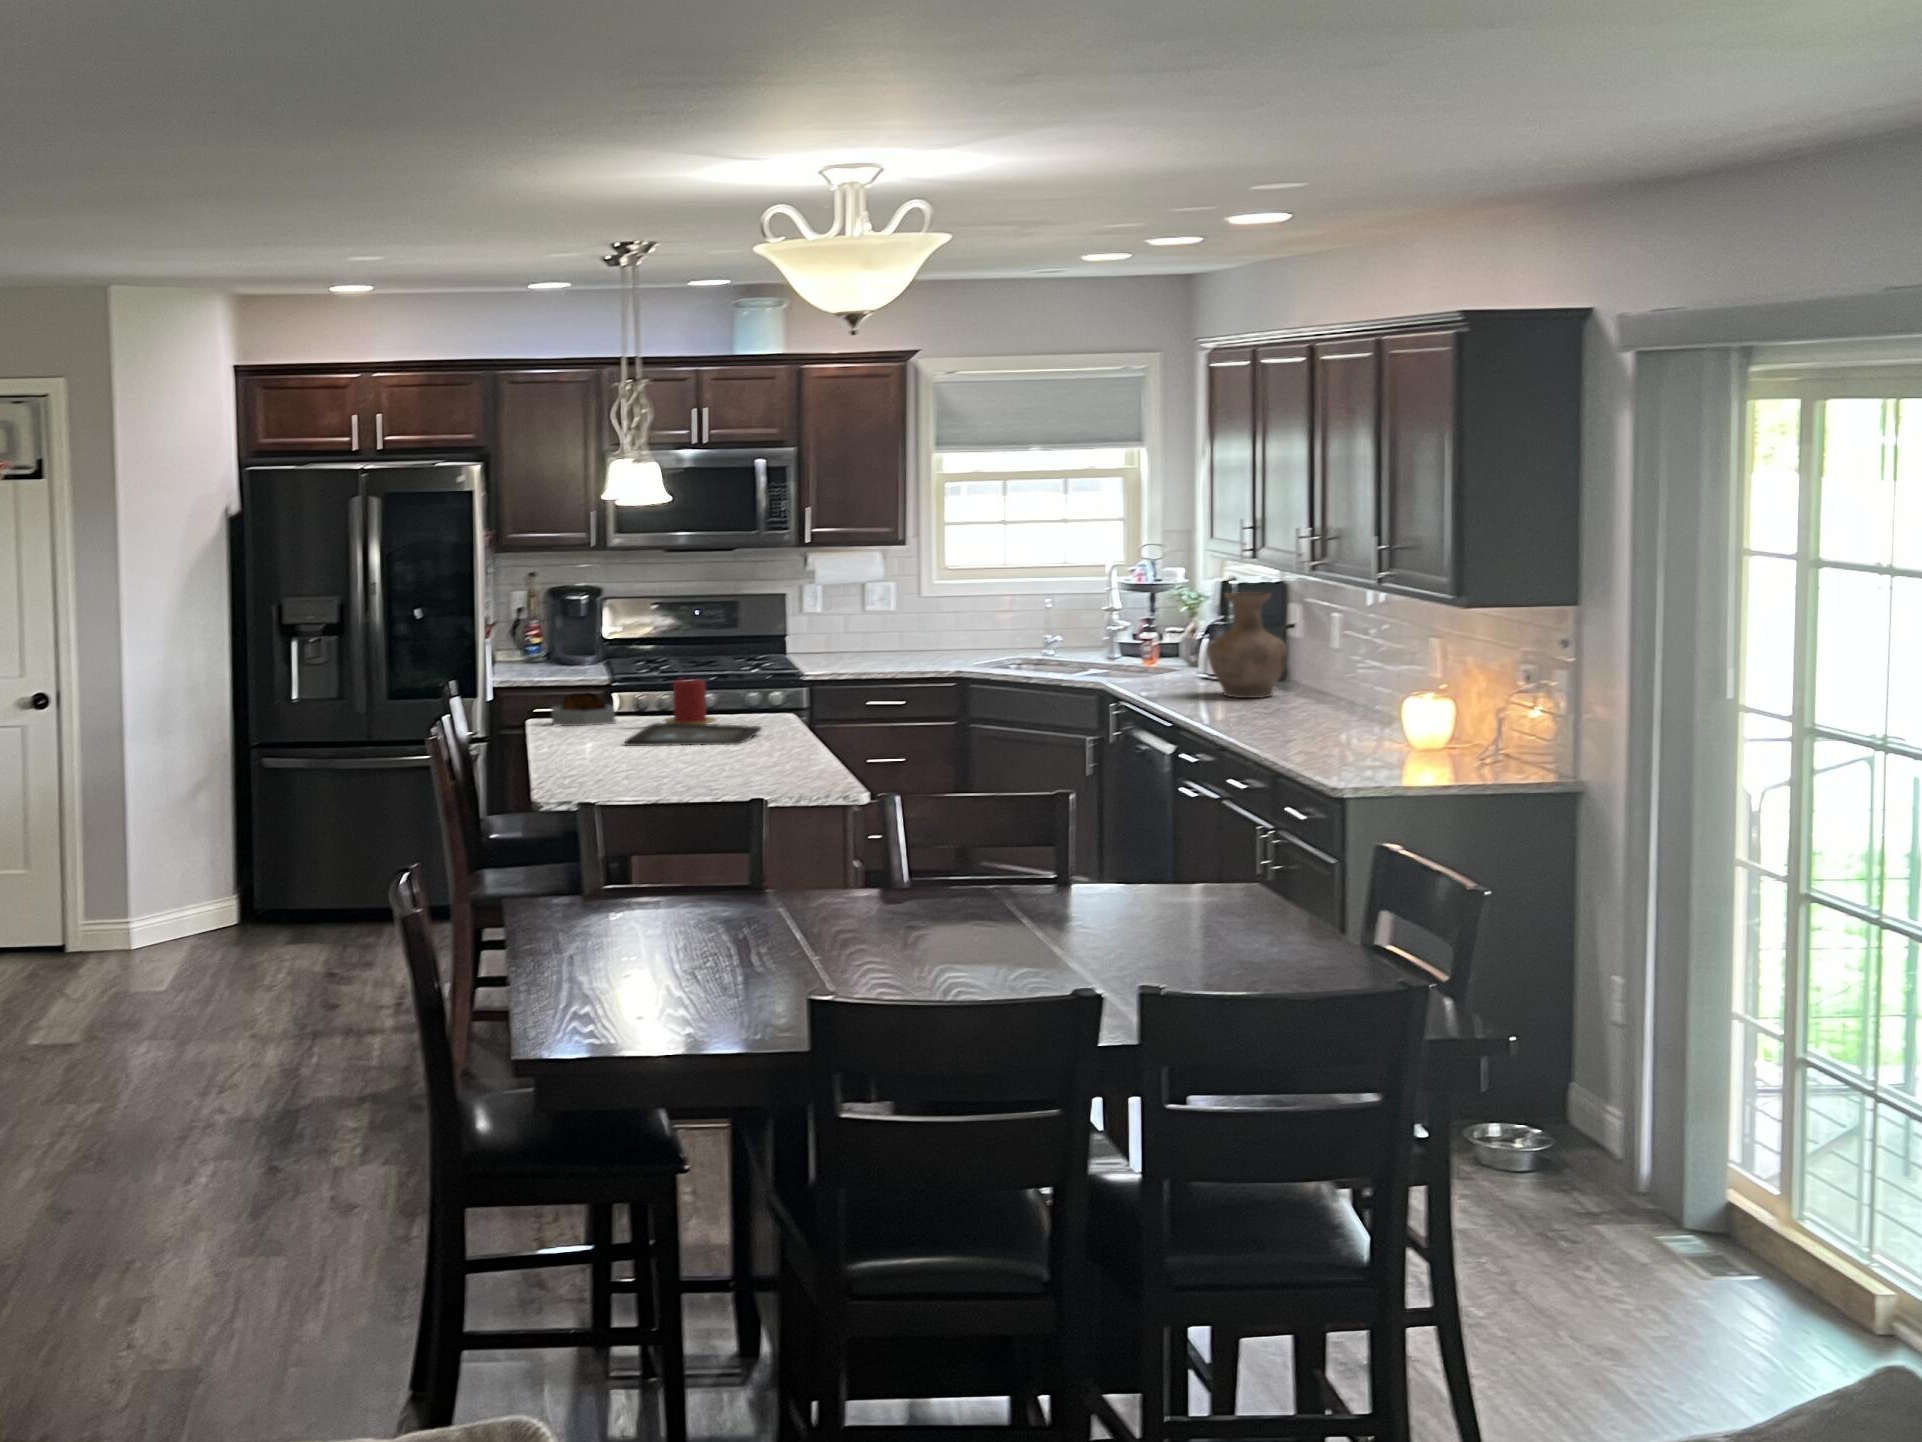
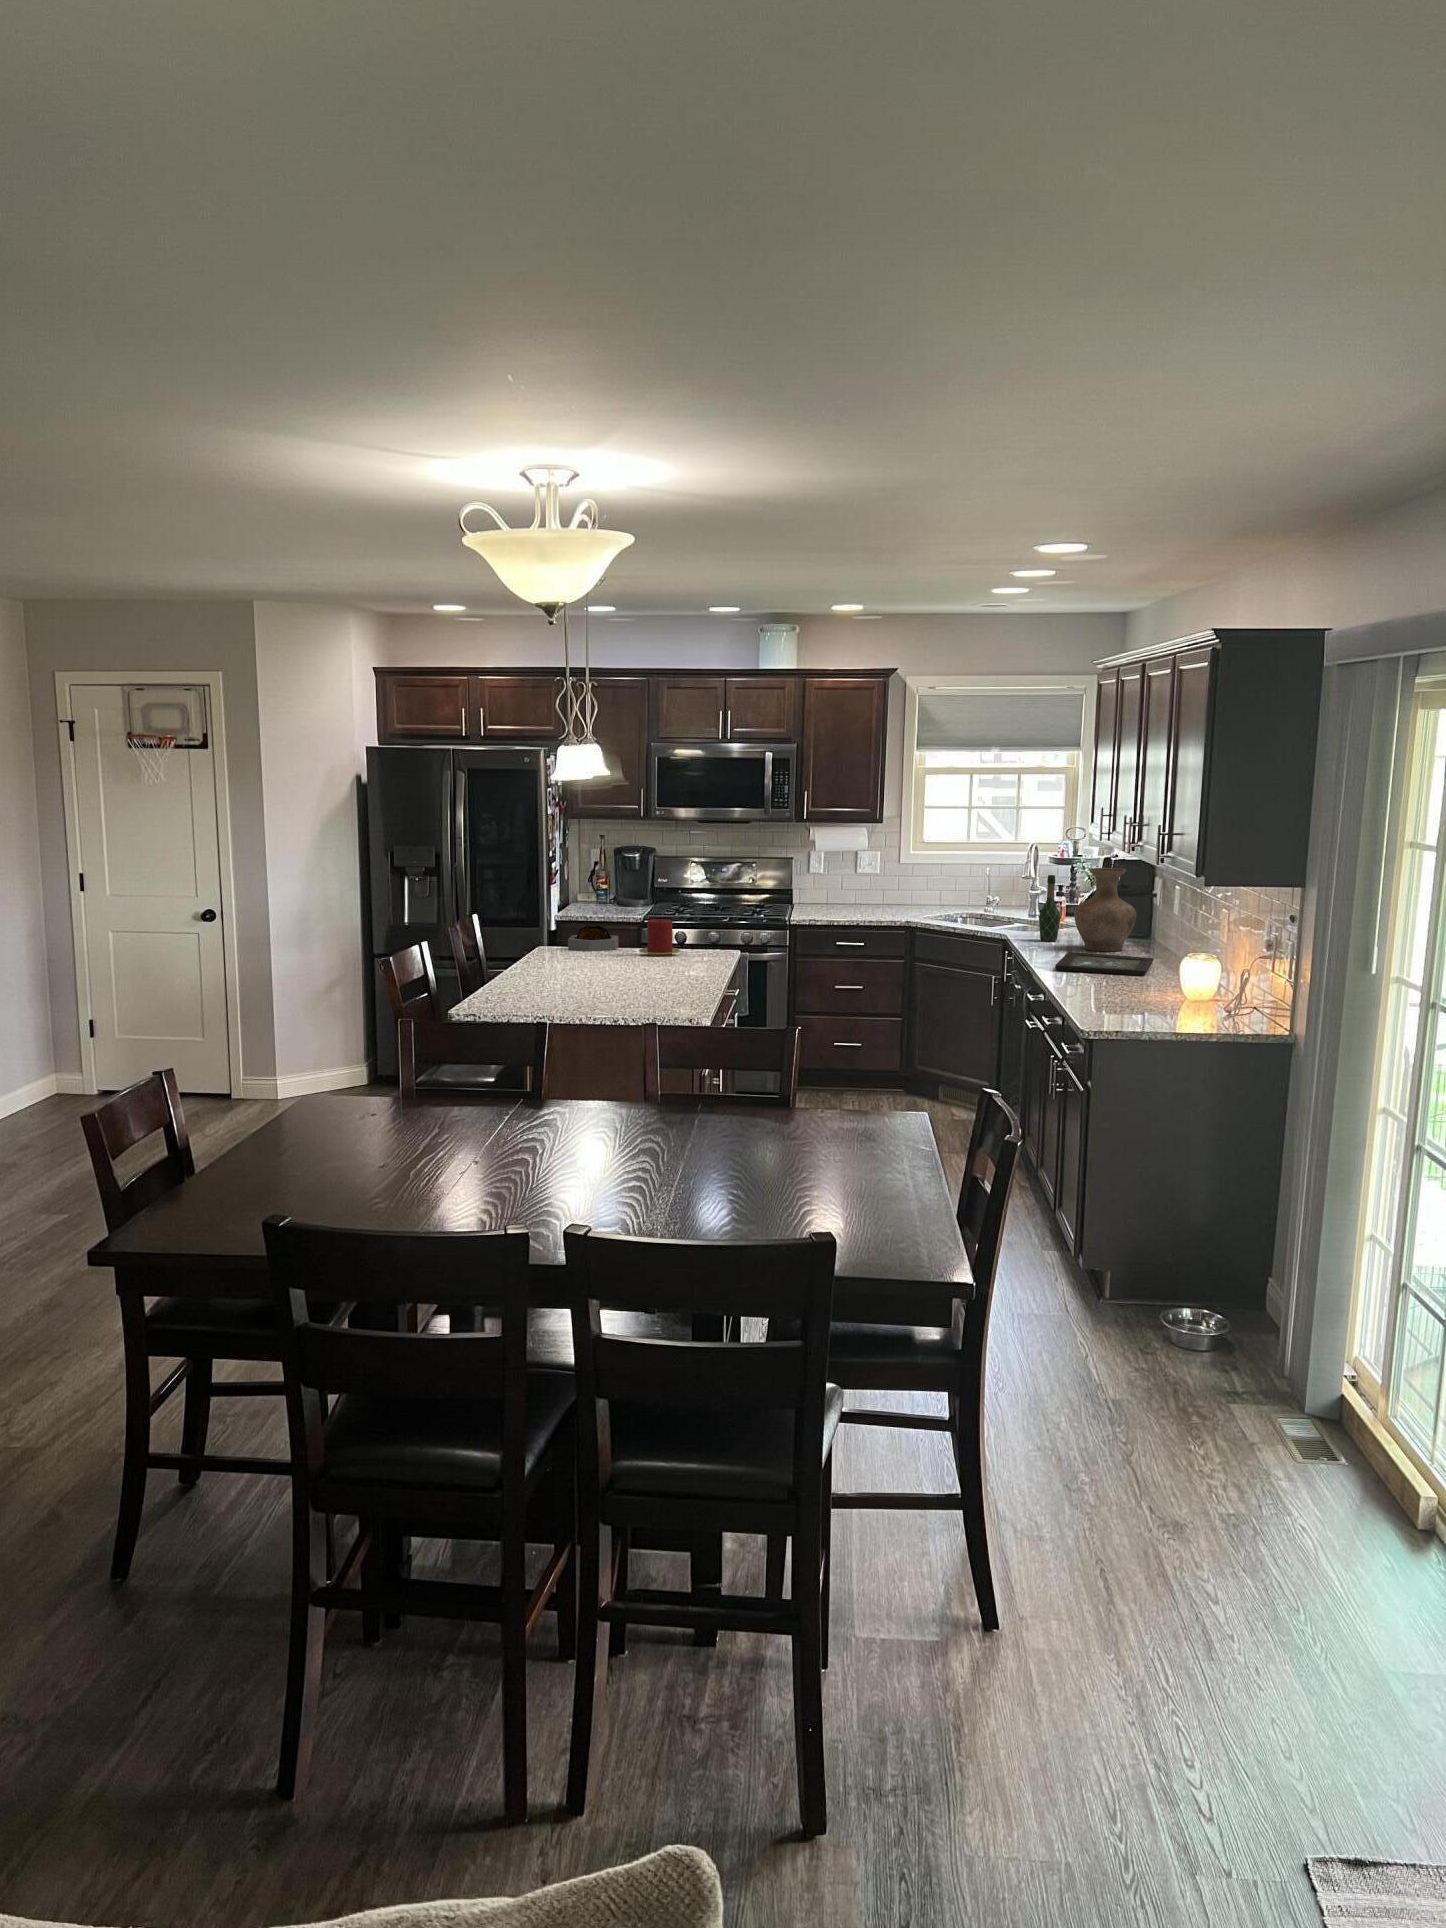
wine bottle: none [1153,604,1181,689] -> present [1039,875,1060,941]
tray: present [625,723,761,746] -> present [1055,952,1154,975]

